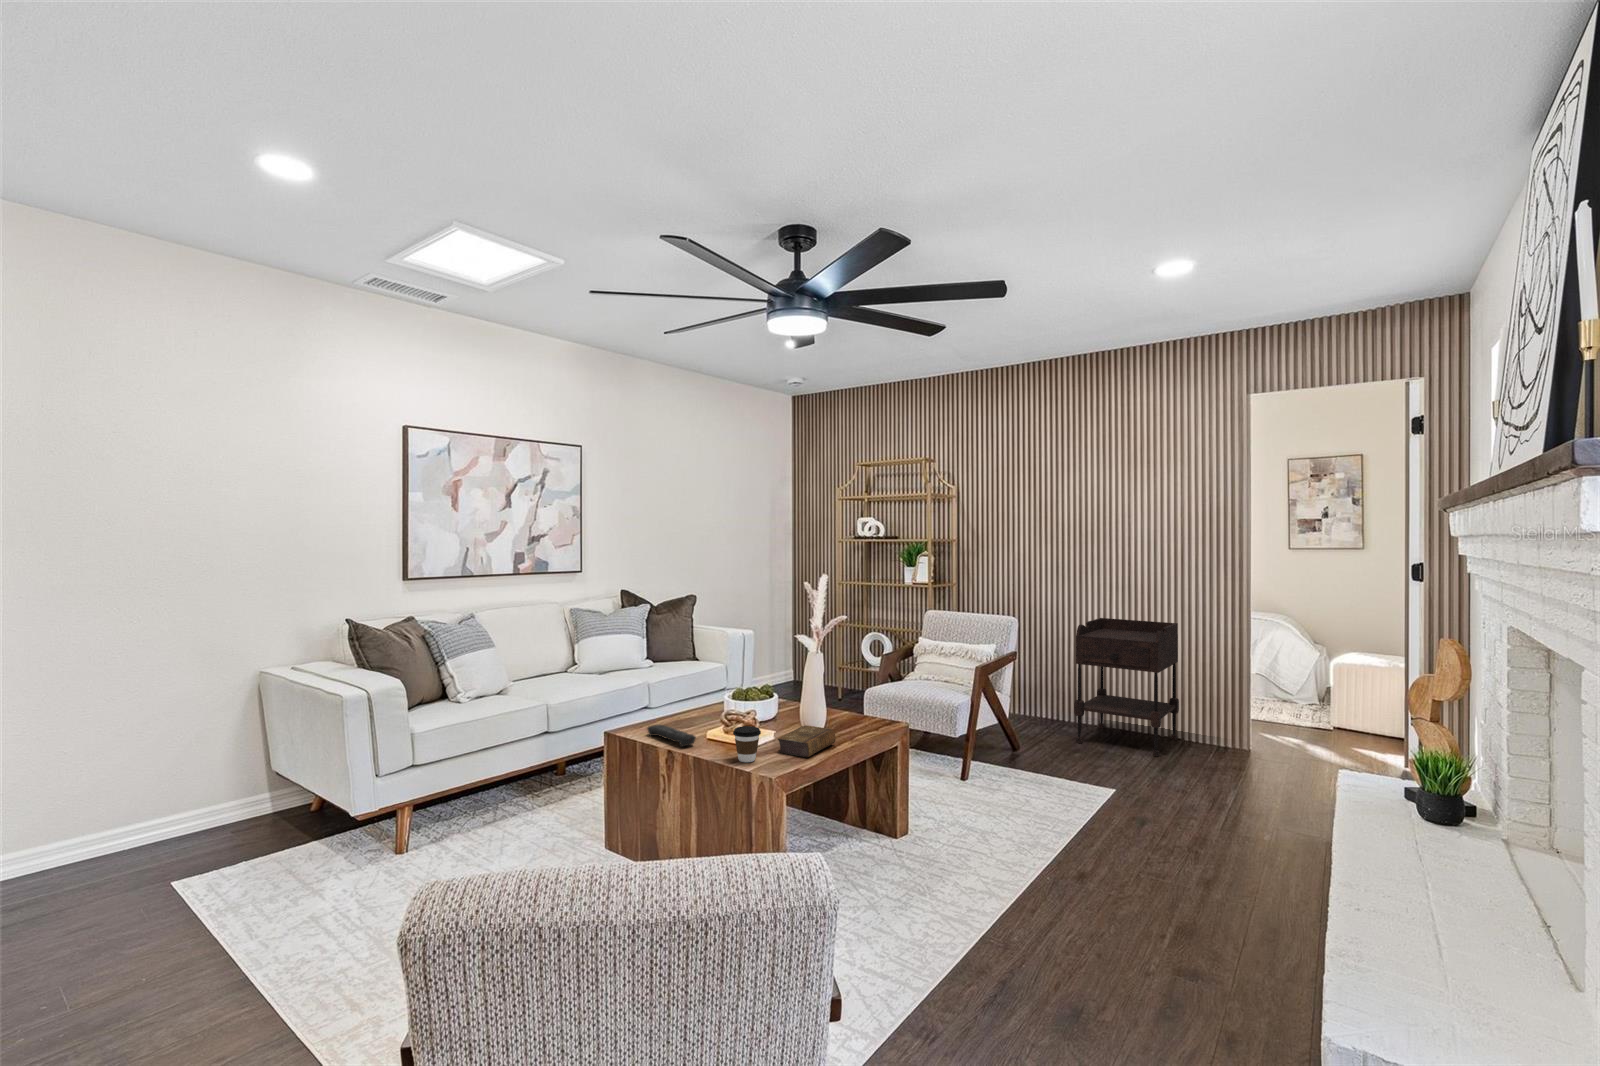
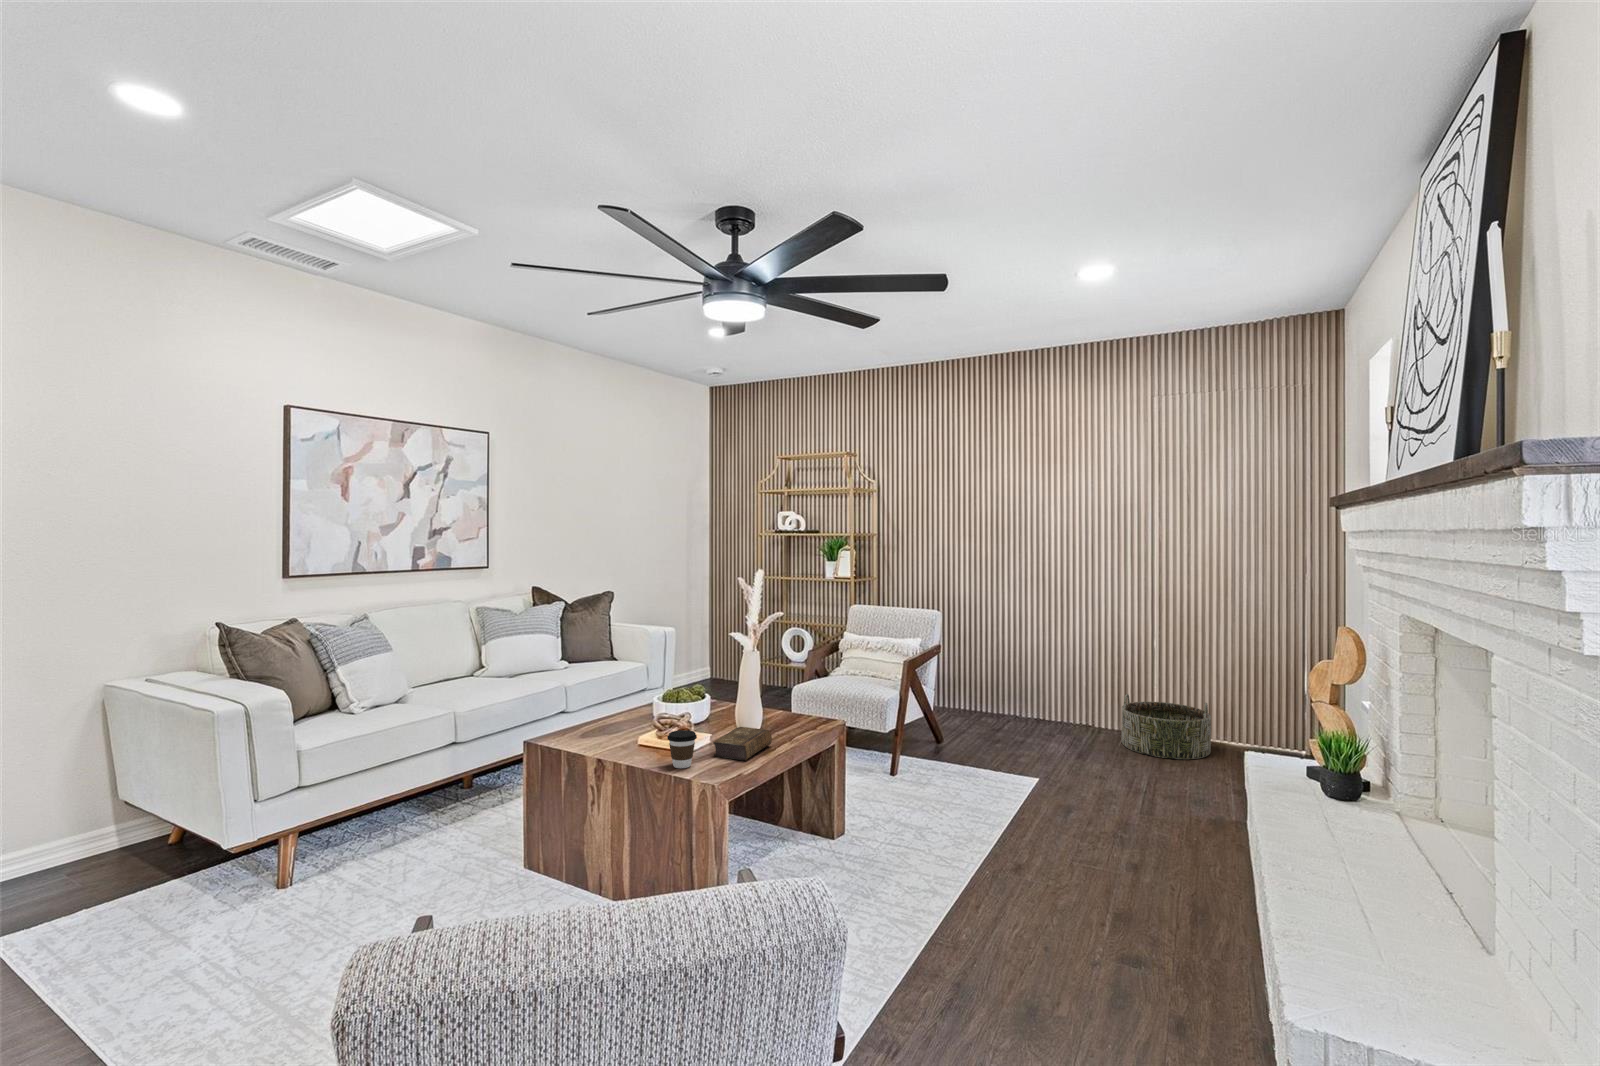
side table: present [1074,618,1179,756] -> none [992,611,1087,744]
basket: none [1214,706,1313,777] -> present [1121,694,1211,759]
remote control: present [647,725,696,747] -> none [571,731,625,754]

